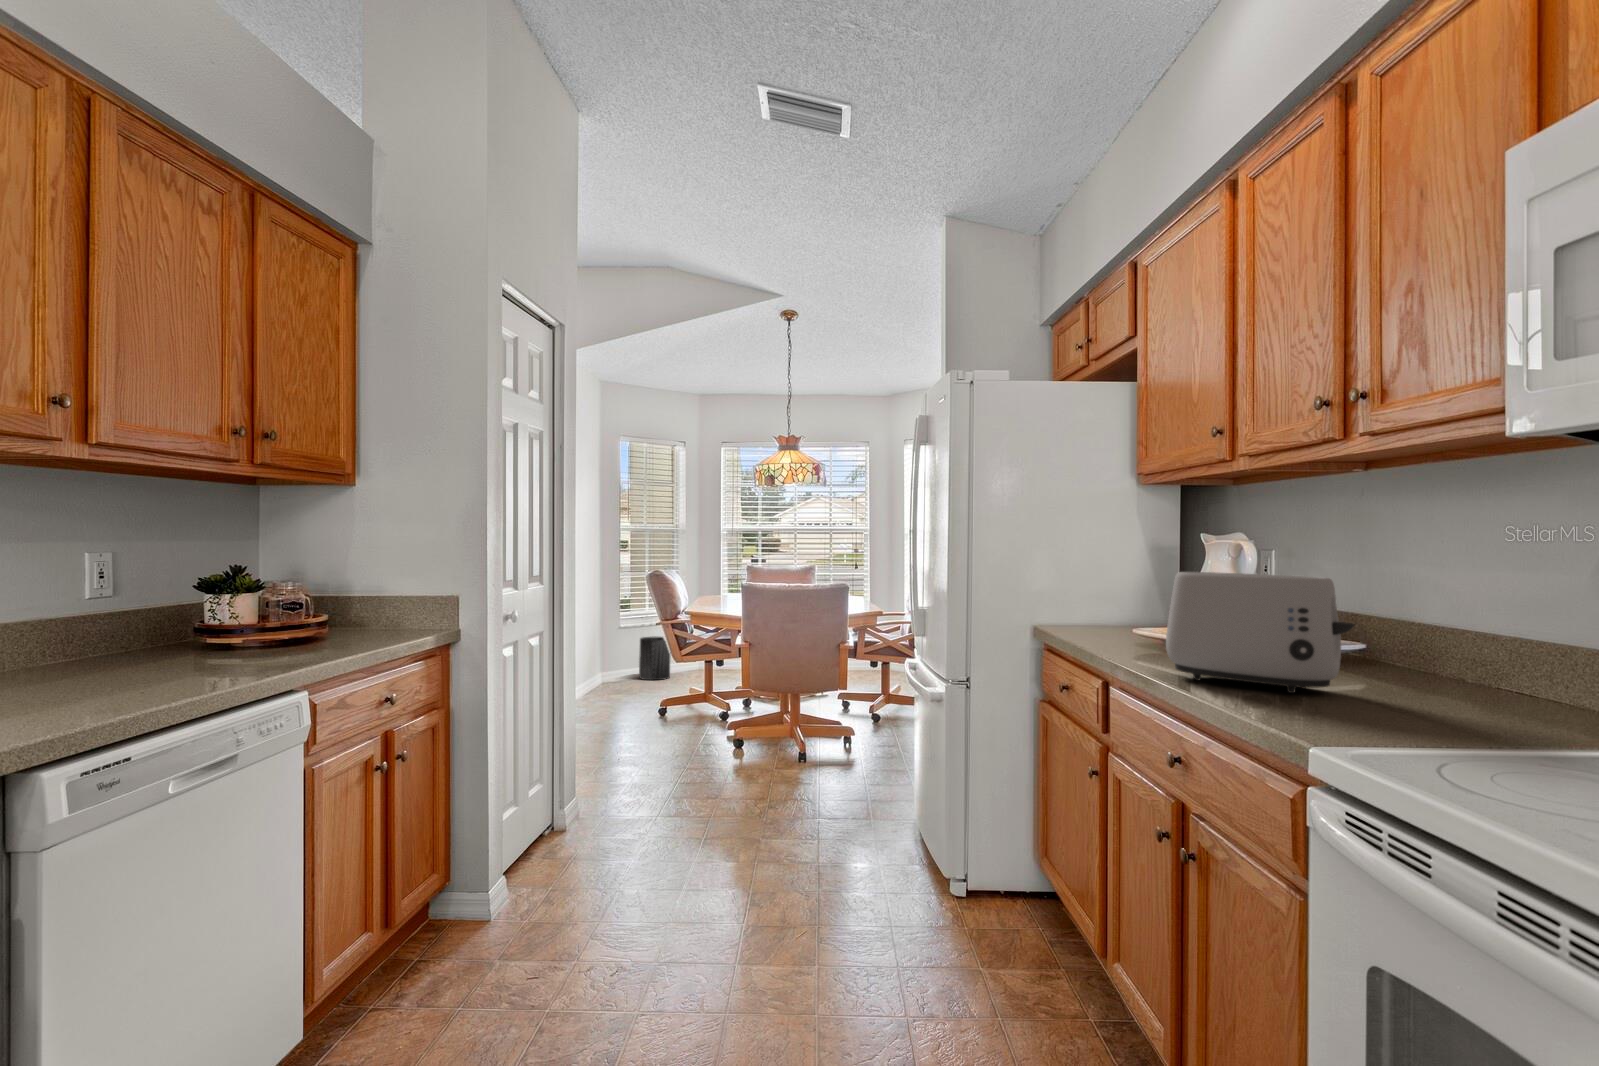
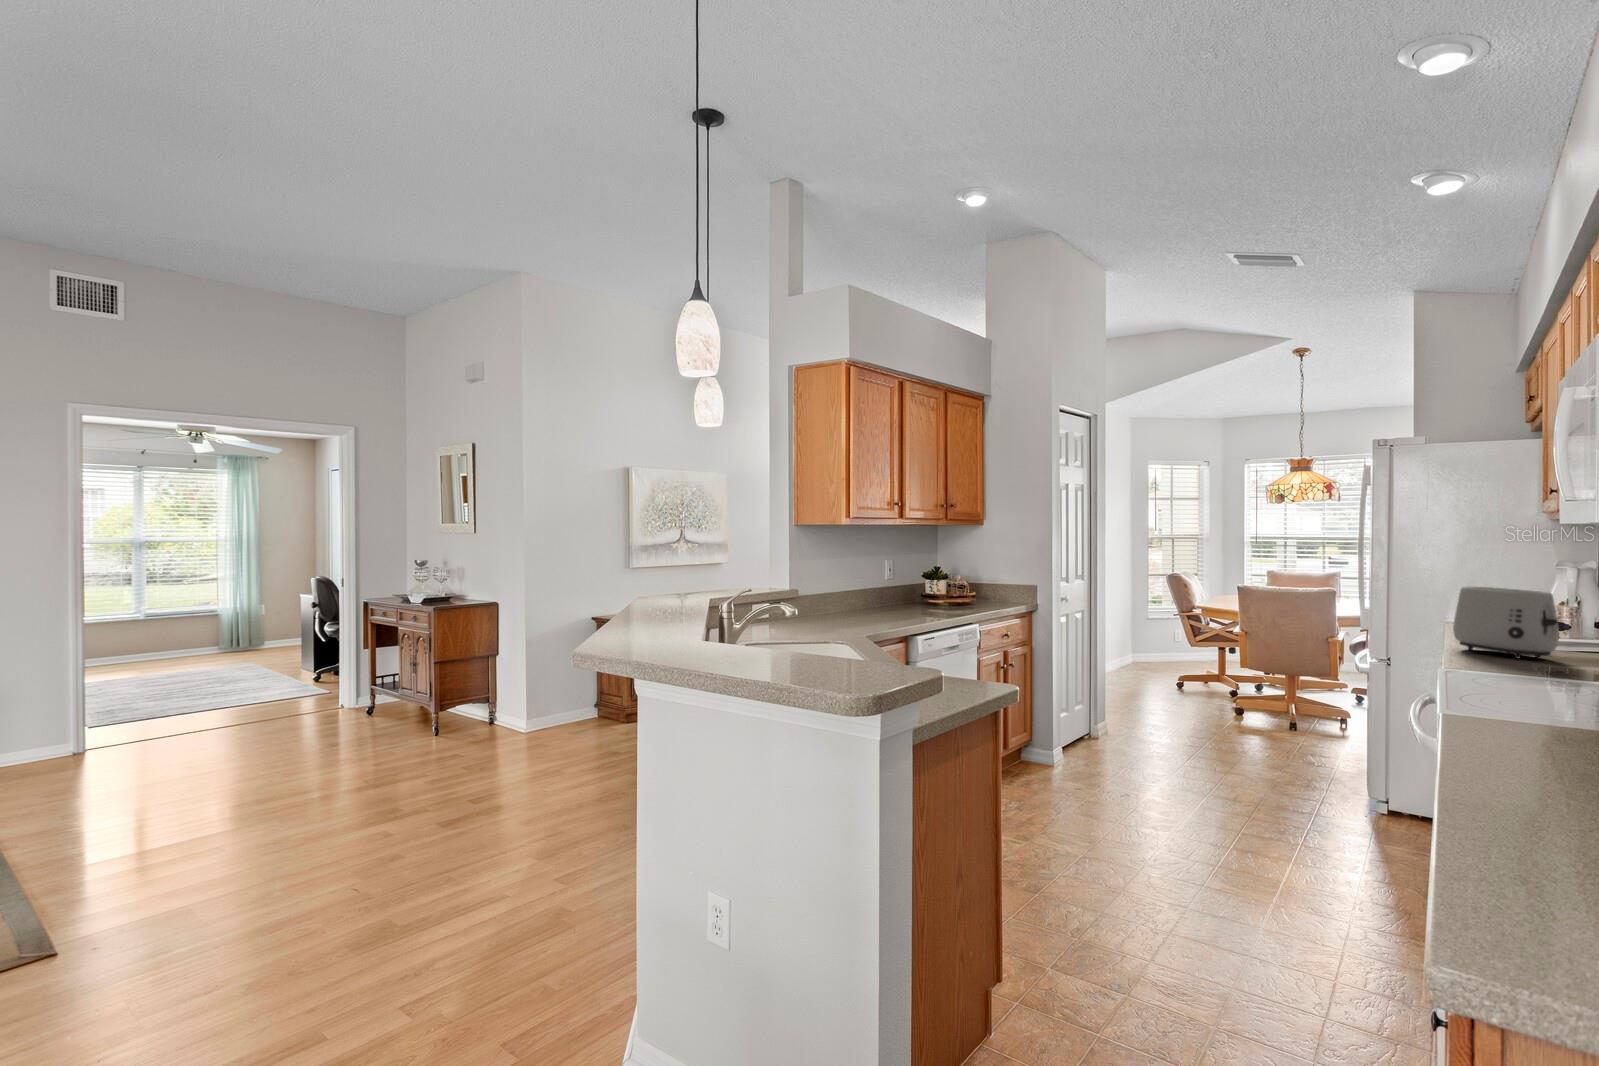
trash can: present [639,637,670,680] -> none [1165,628,1195,665]

